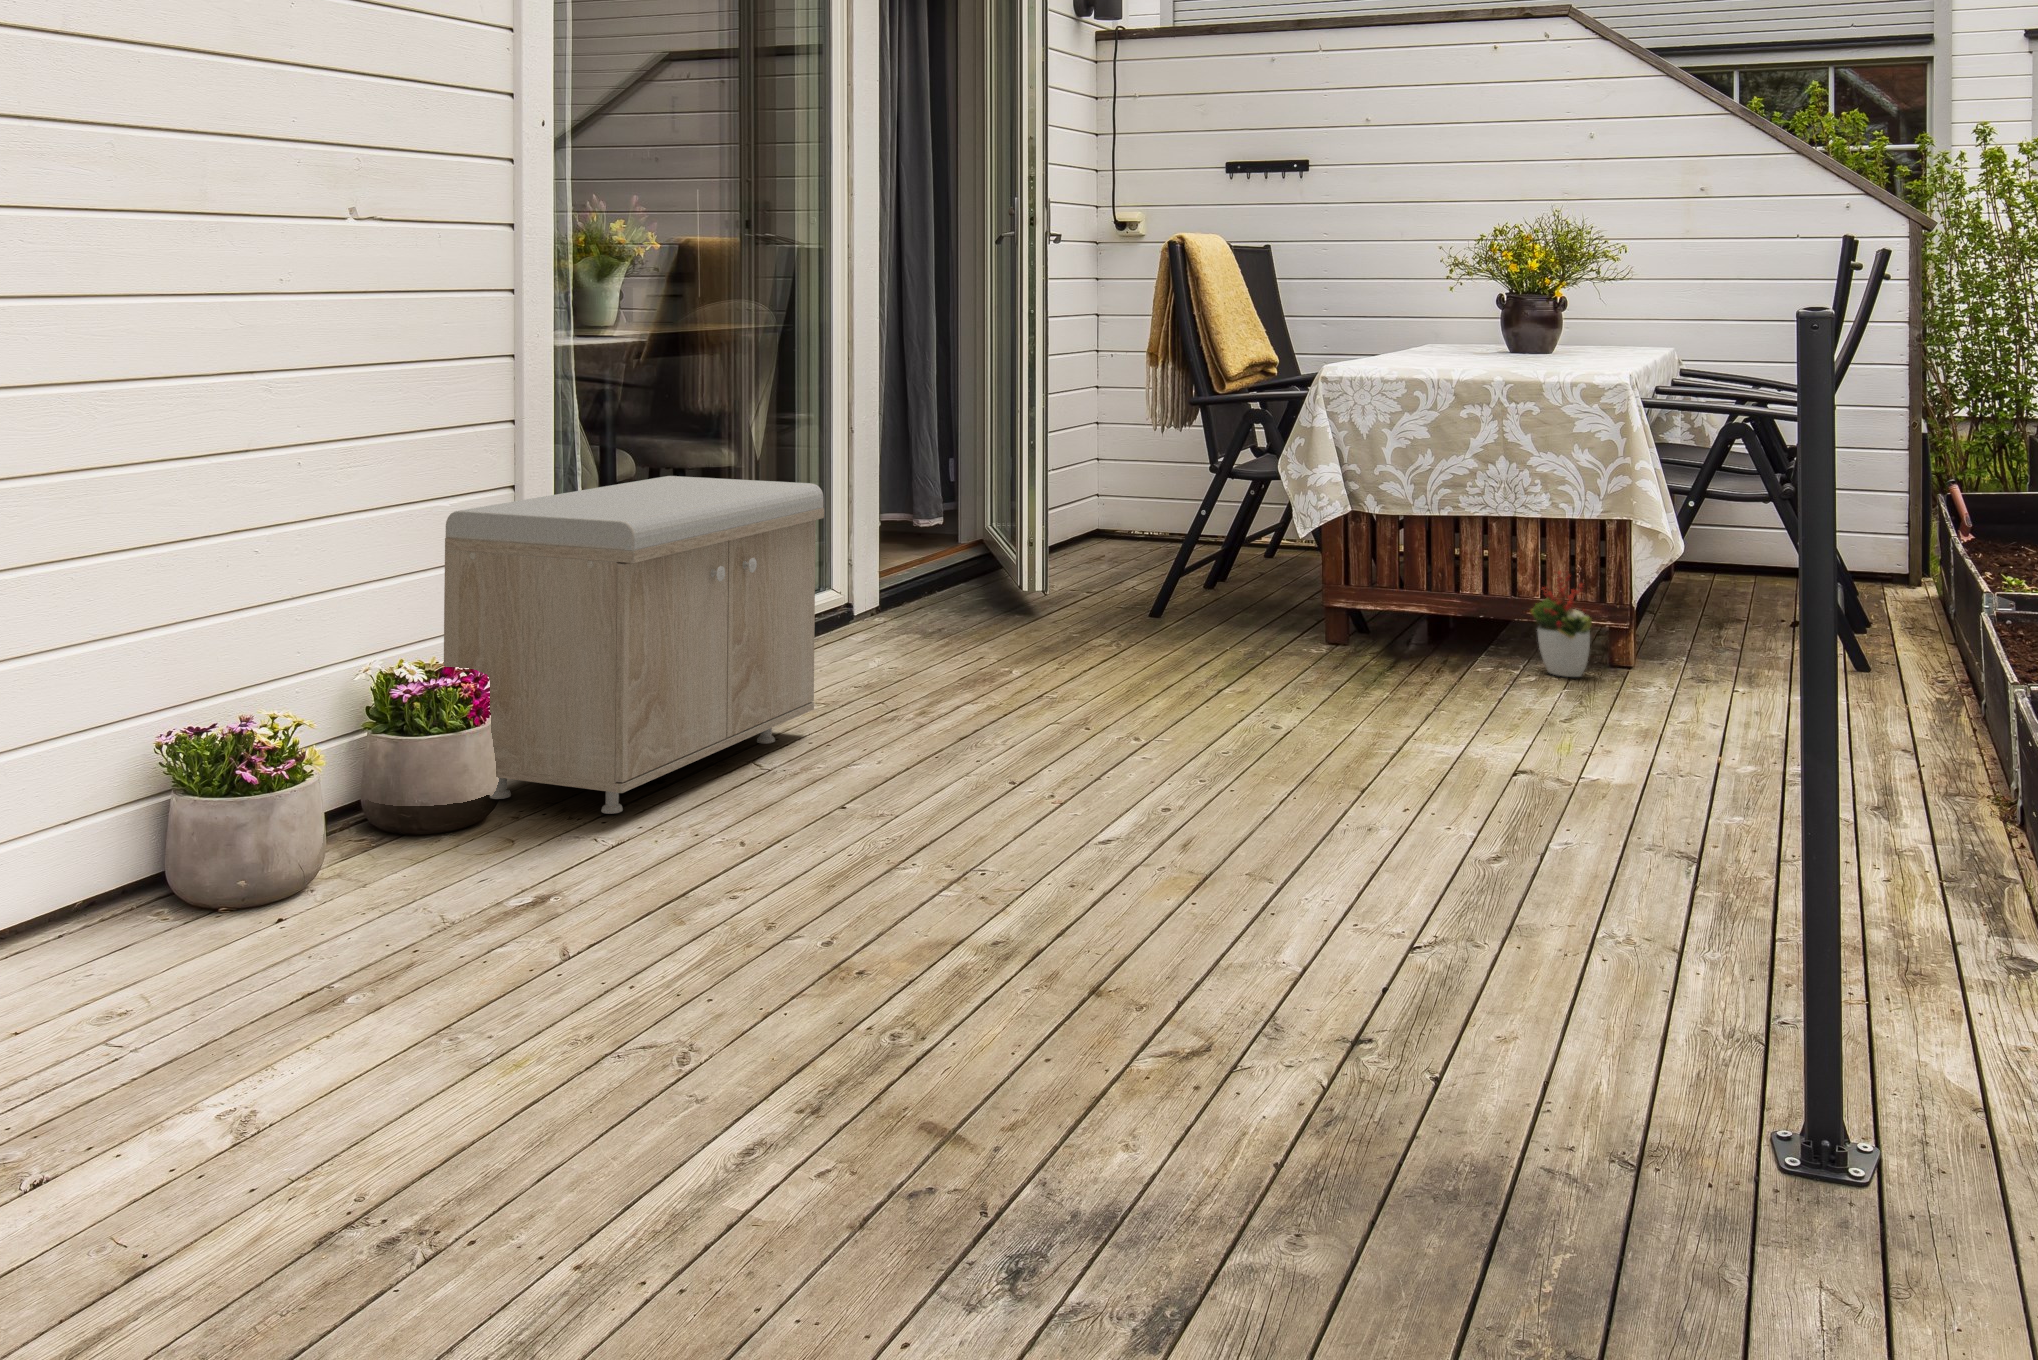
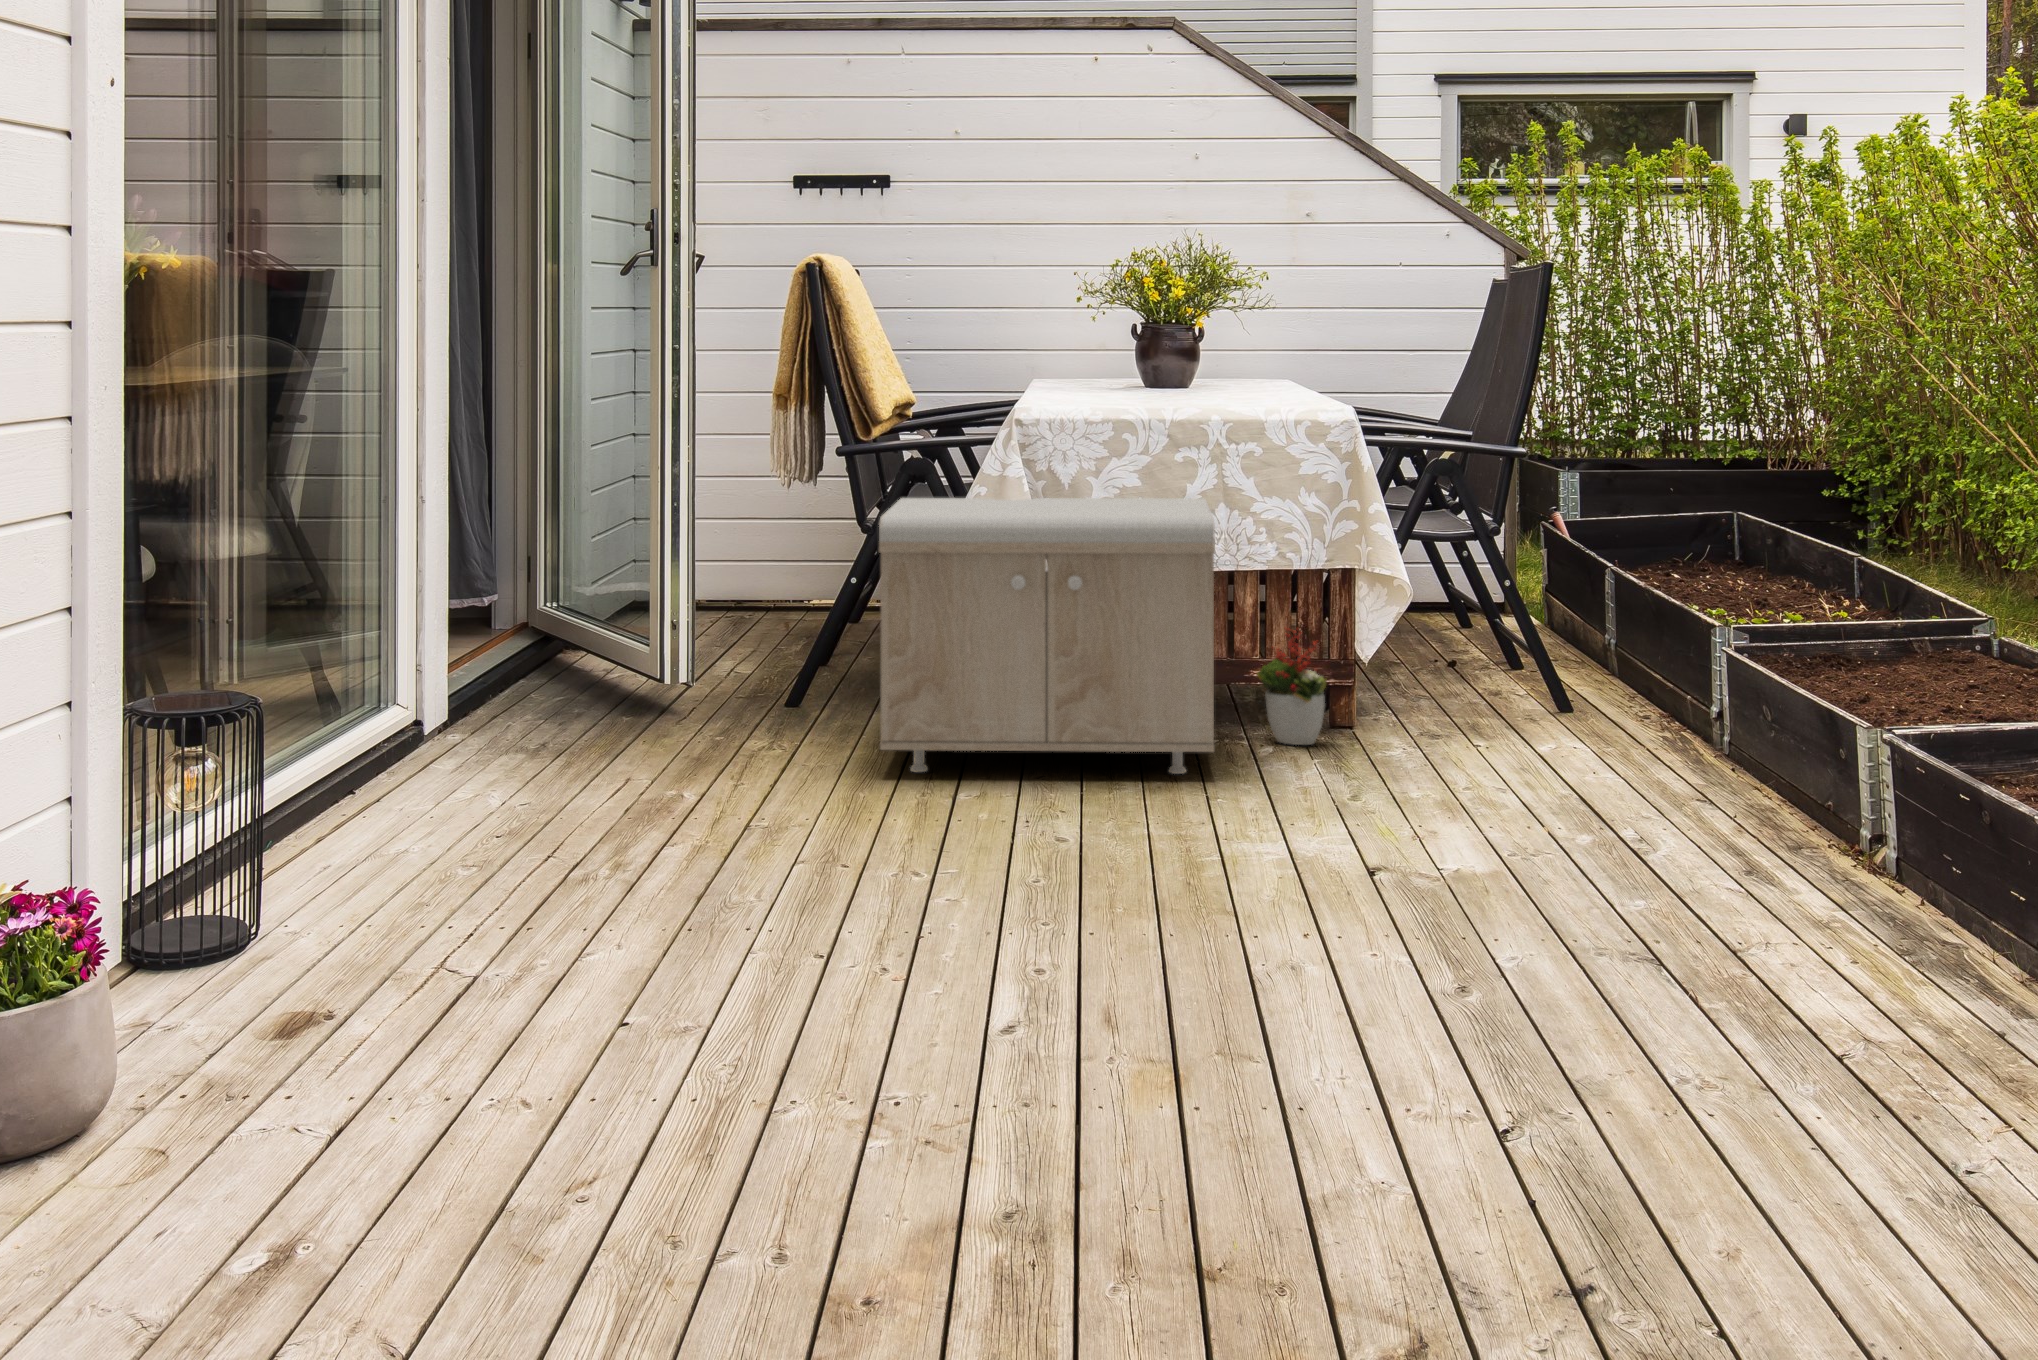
storage bench: present [444,476,824,814] -> present [879,498,1215,774]

